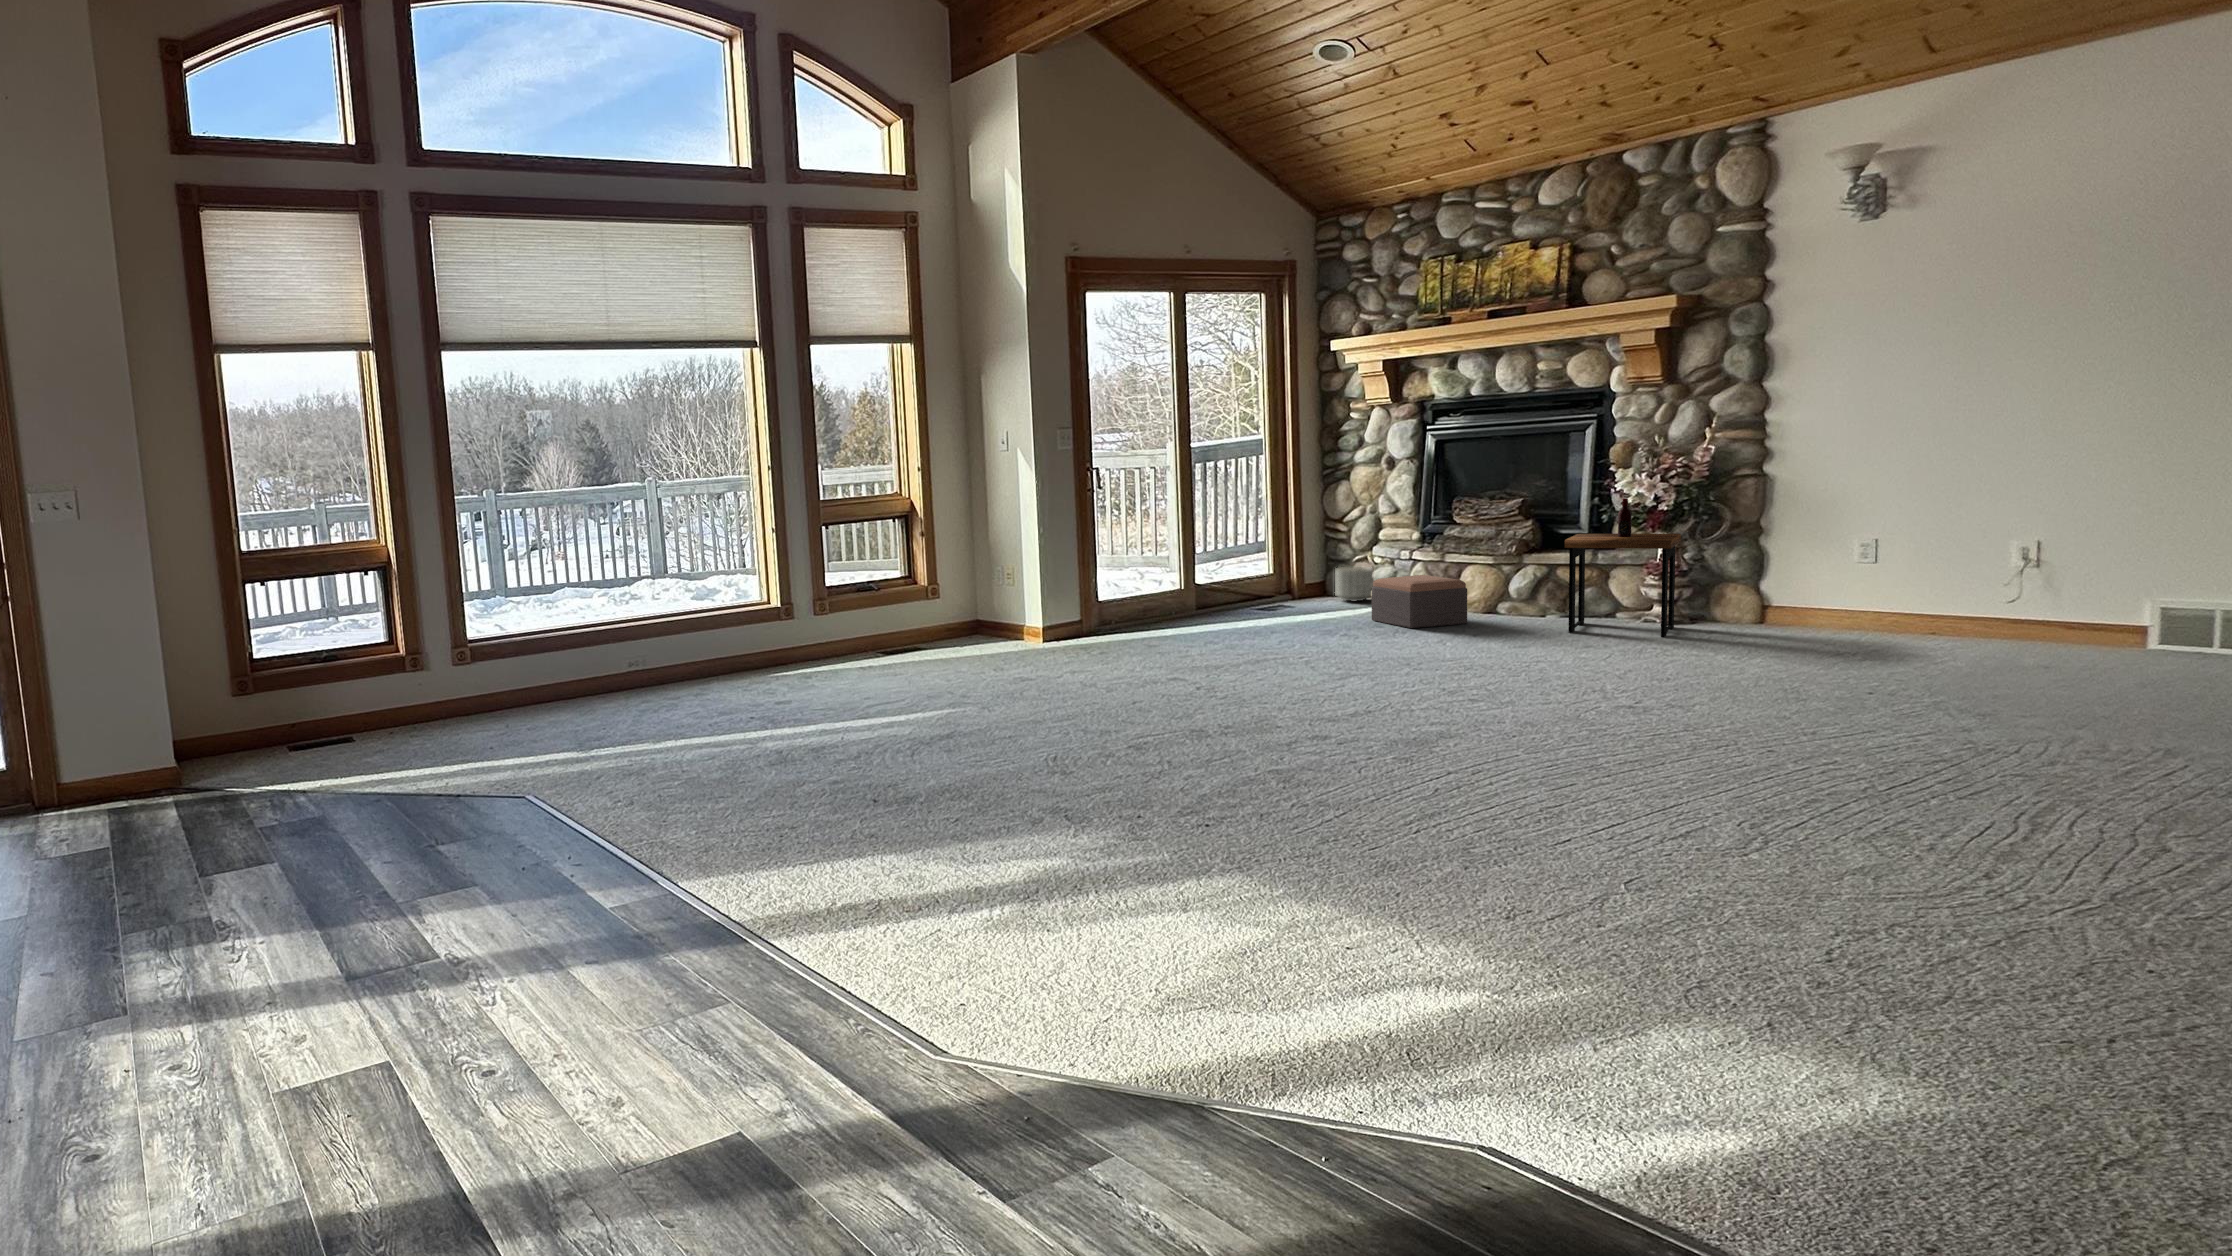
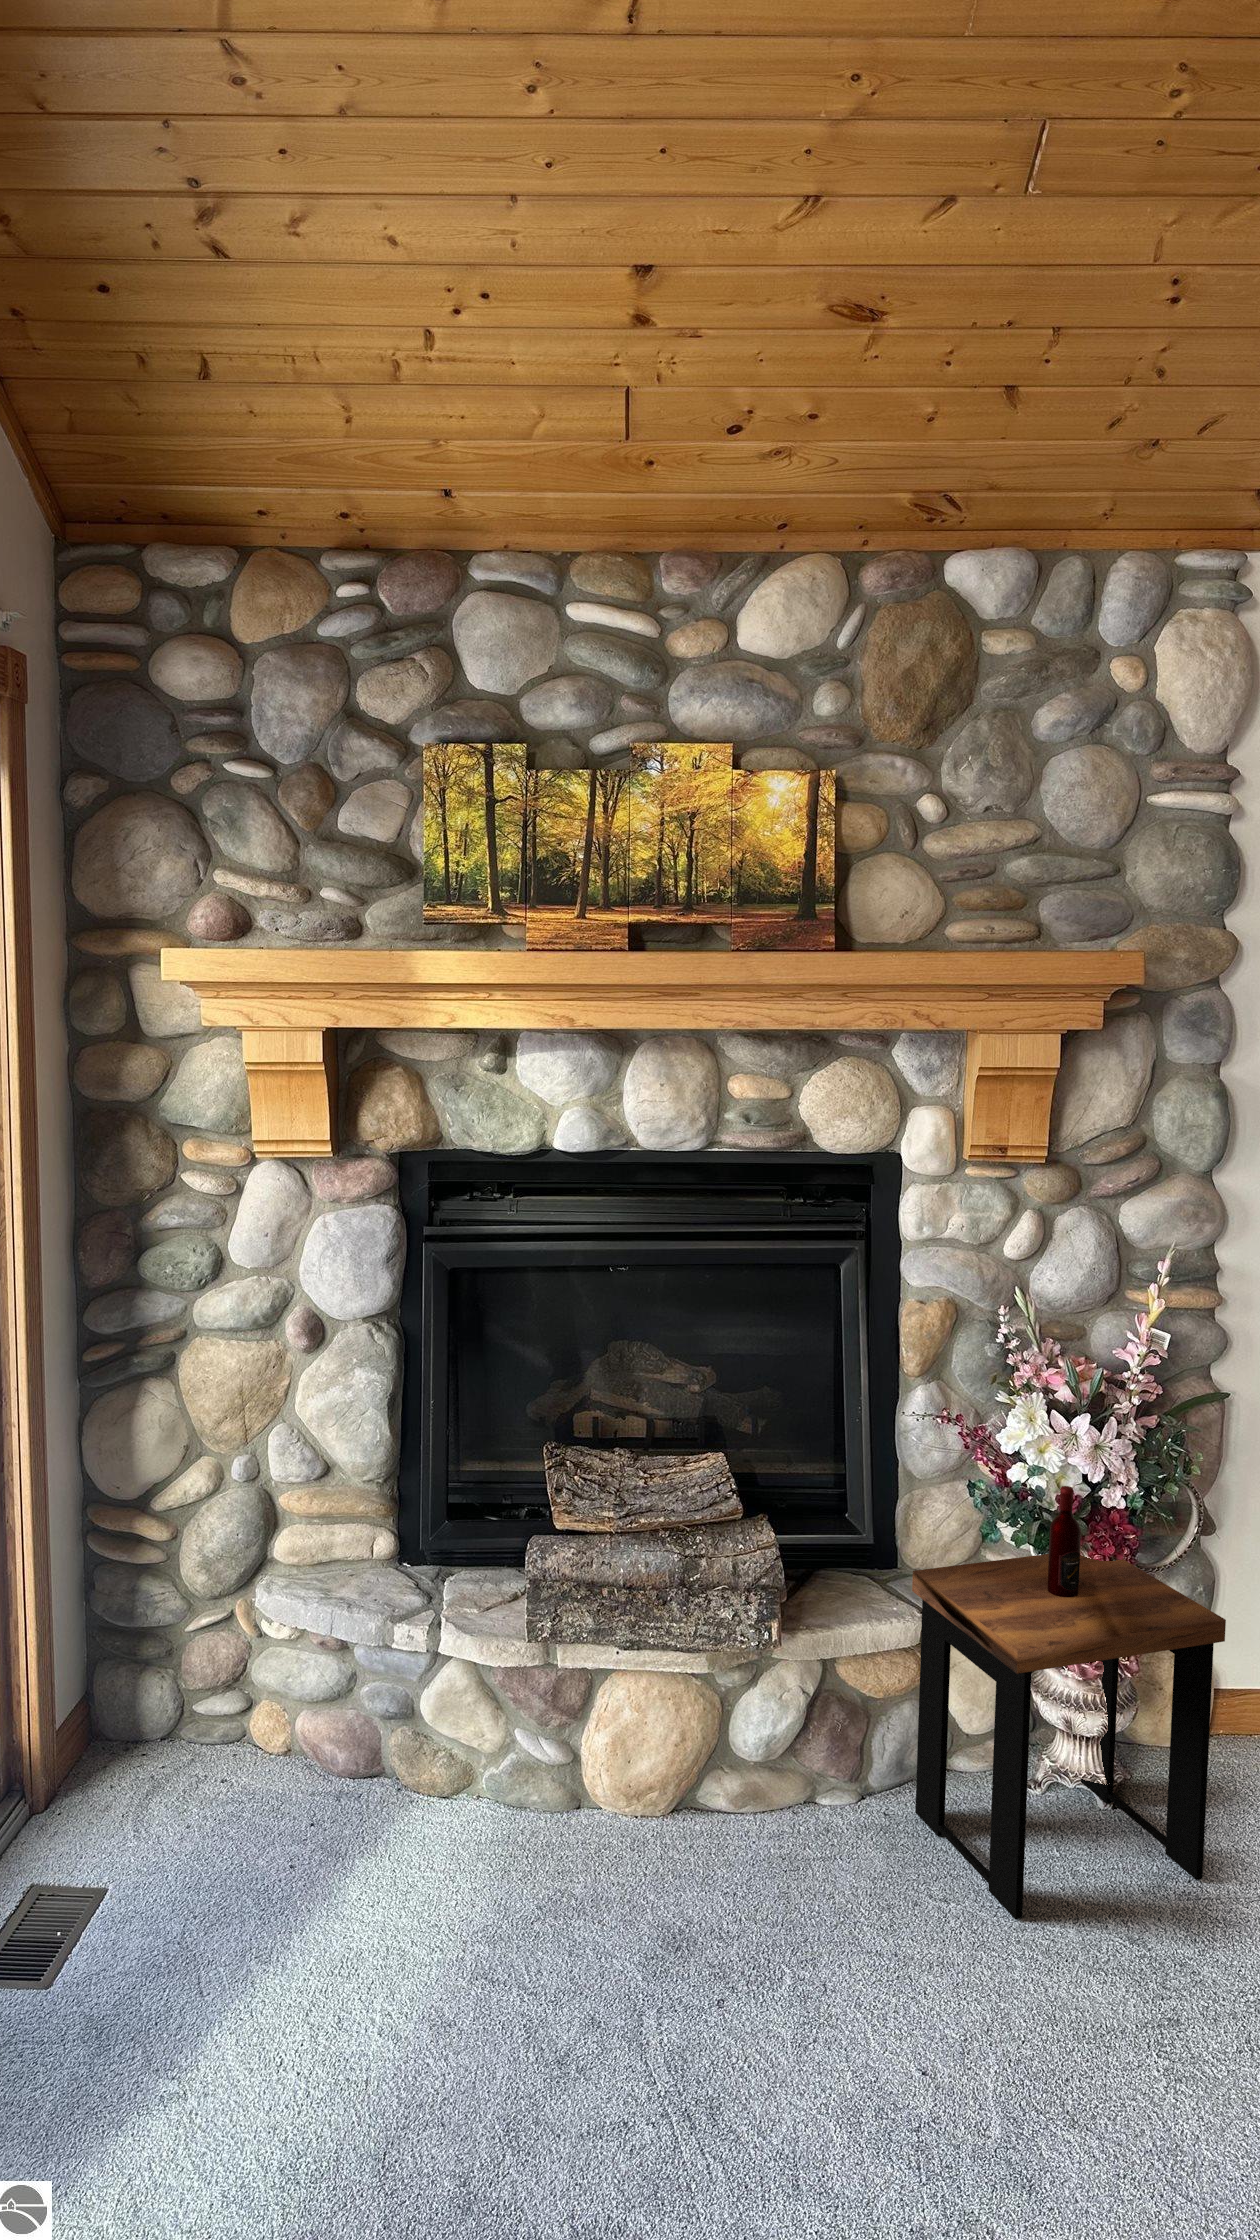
planter: present [1335,567,1373,601] -> none [169,1658,282,1797]
footstool: present [1372,575,1467,628] -> none [457,1756,726,2052]

